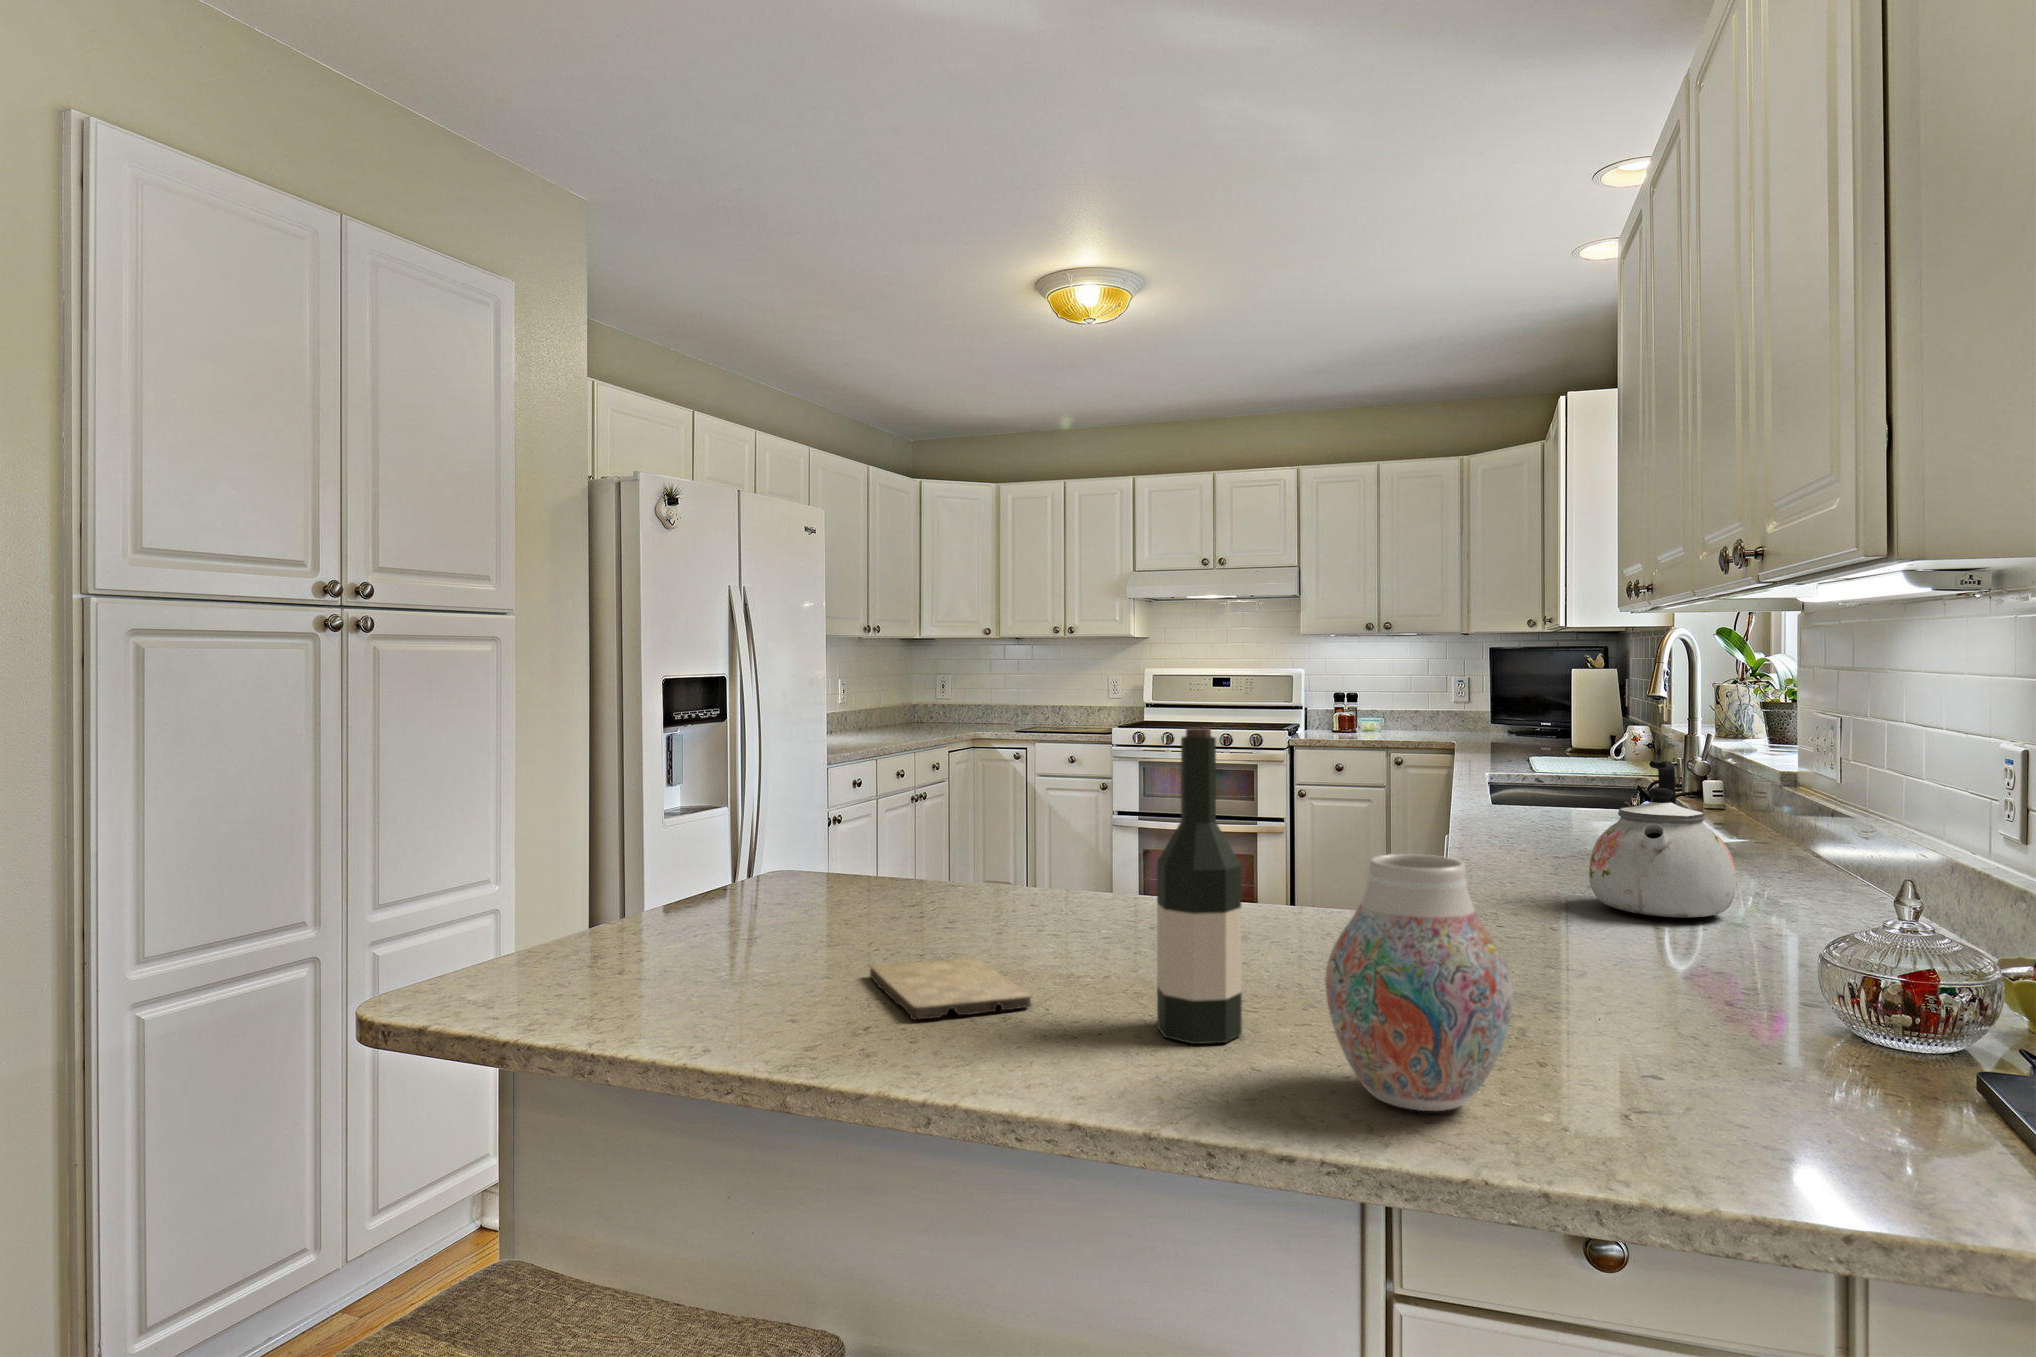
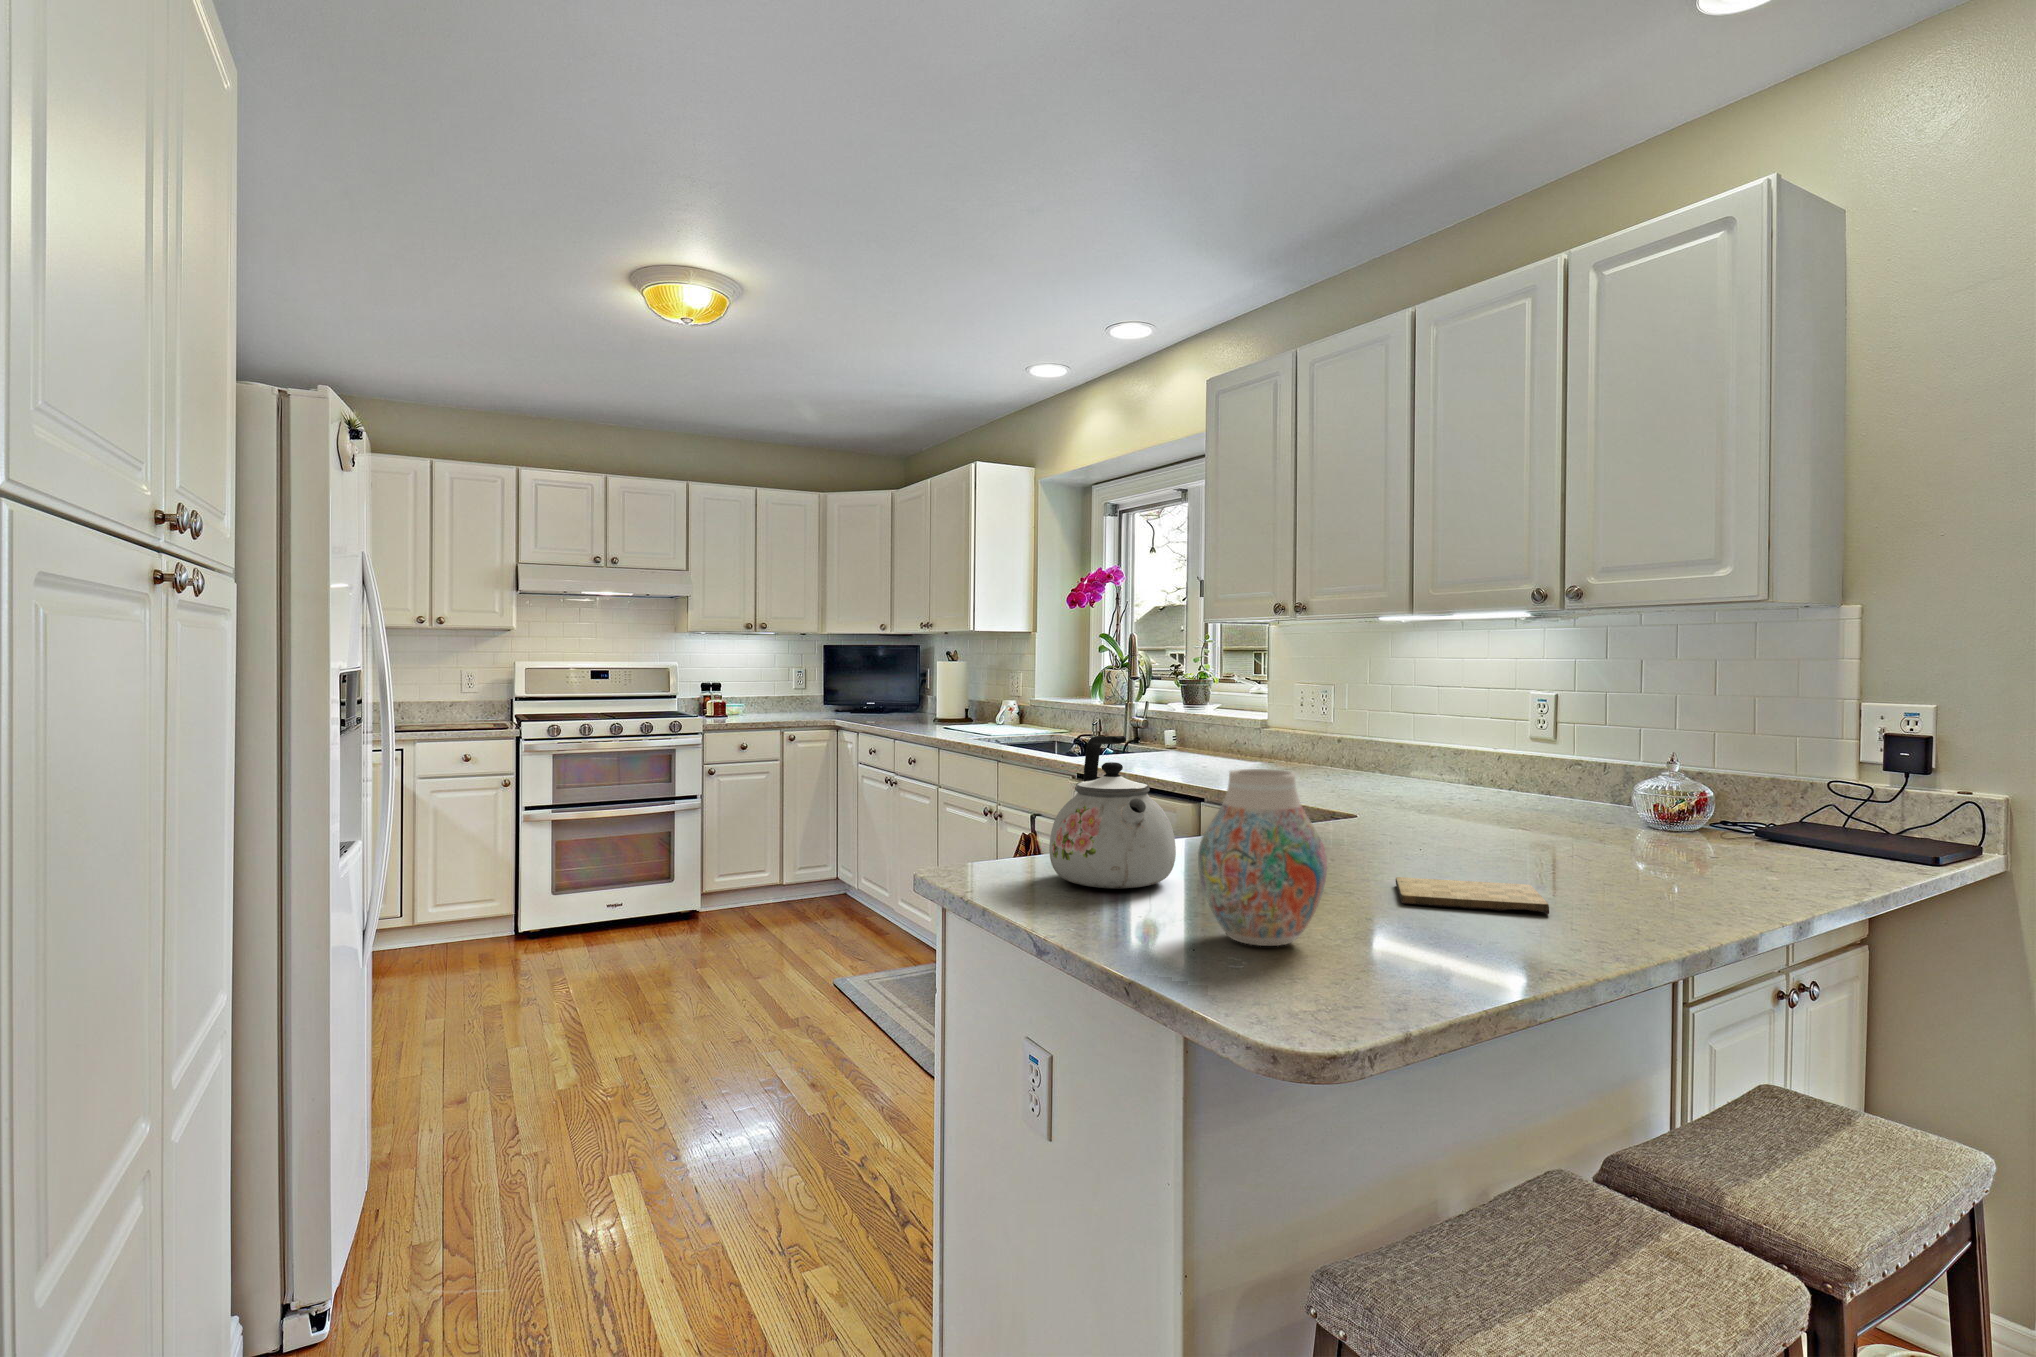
wine bottle: present [1157,728,1242,1044] -> none [1581,685,1642,888]
kettle: present [1589,761,1737,918] -> present [1049,736,1176,889]
vase: present [1325,854,1513,1111] -> present [1198,769,1327,946]

